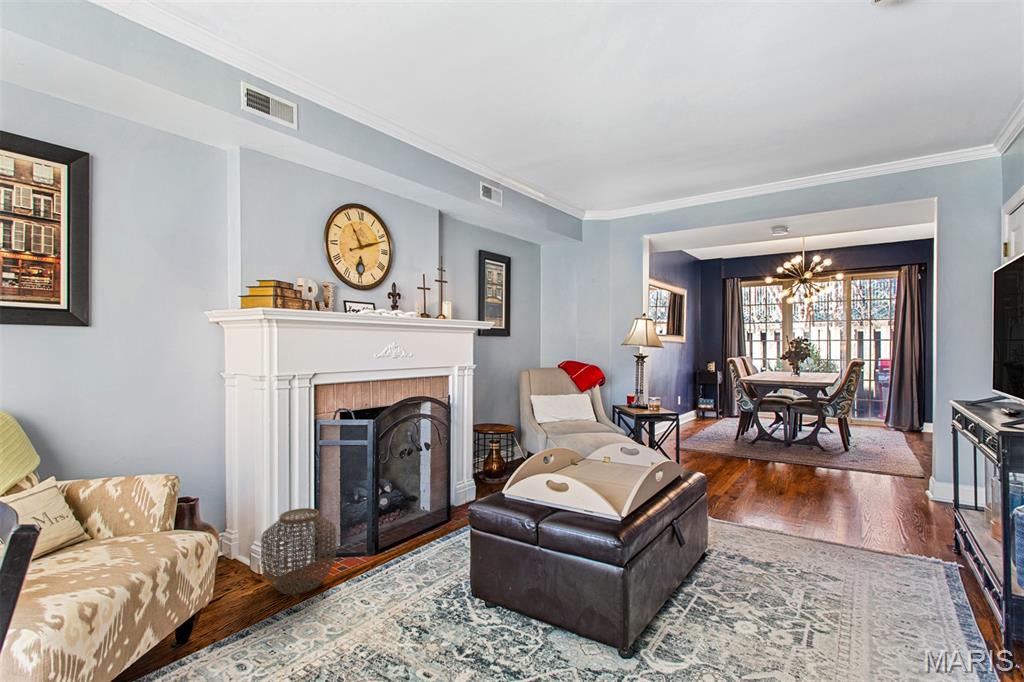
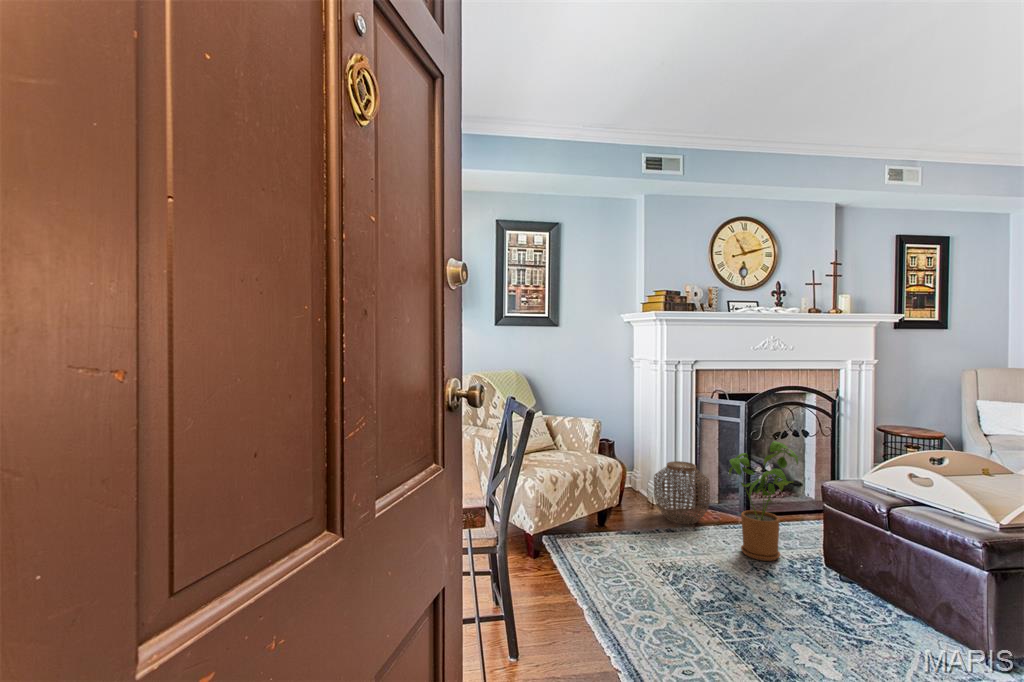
house plant: none [367,469,443,614] -> present [729,441,799,561]

